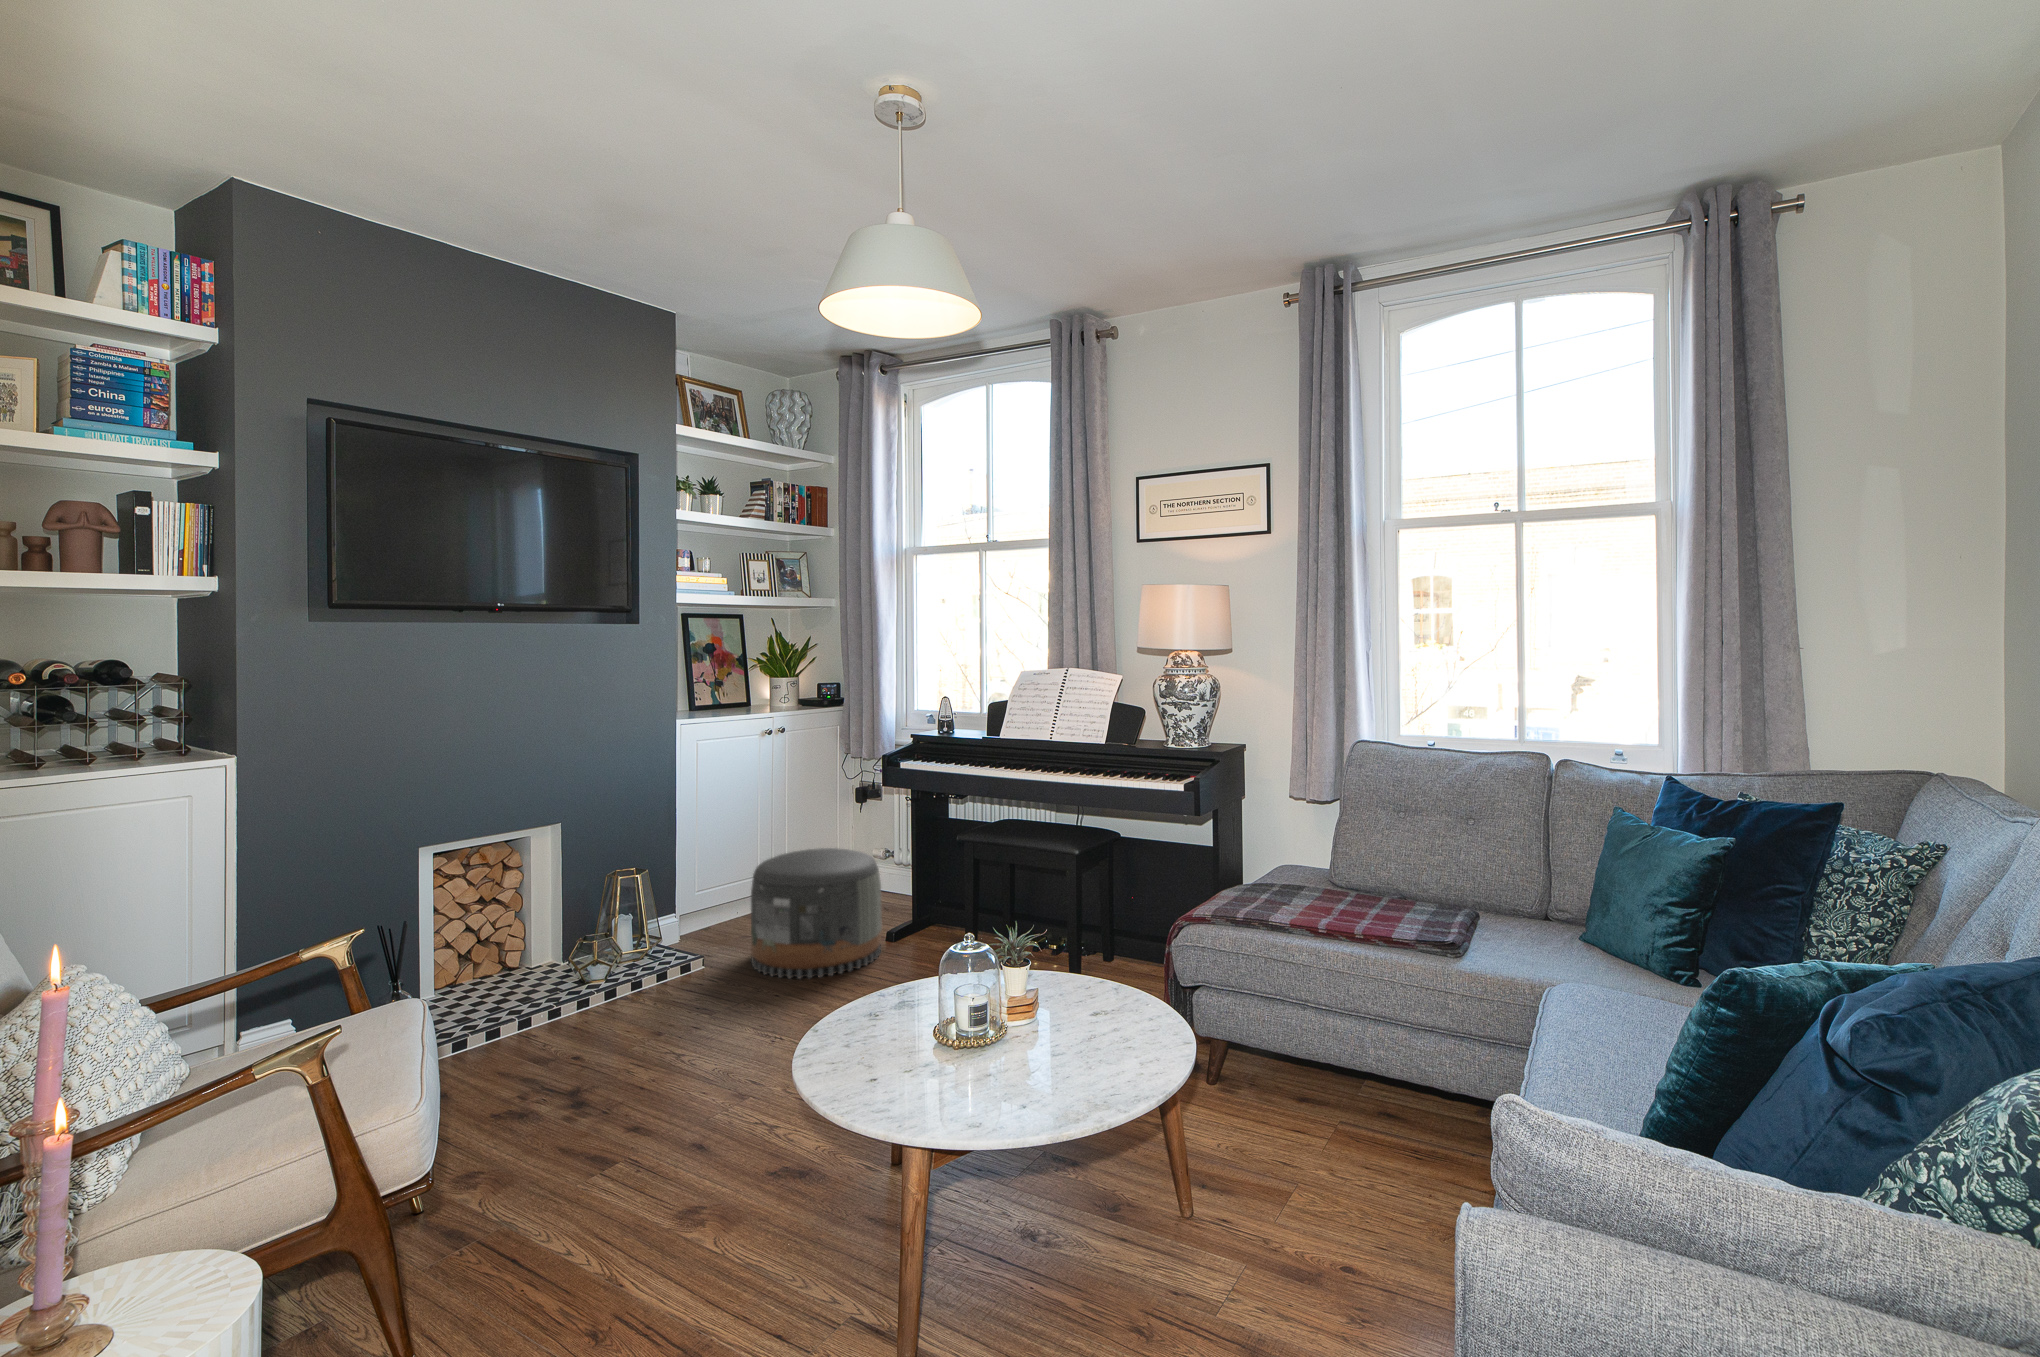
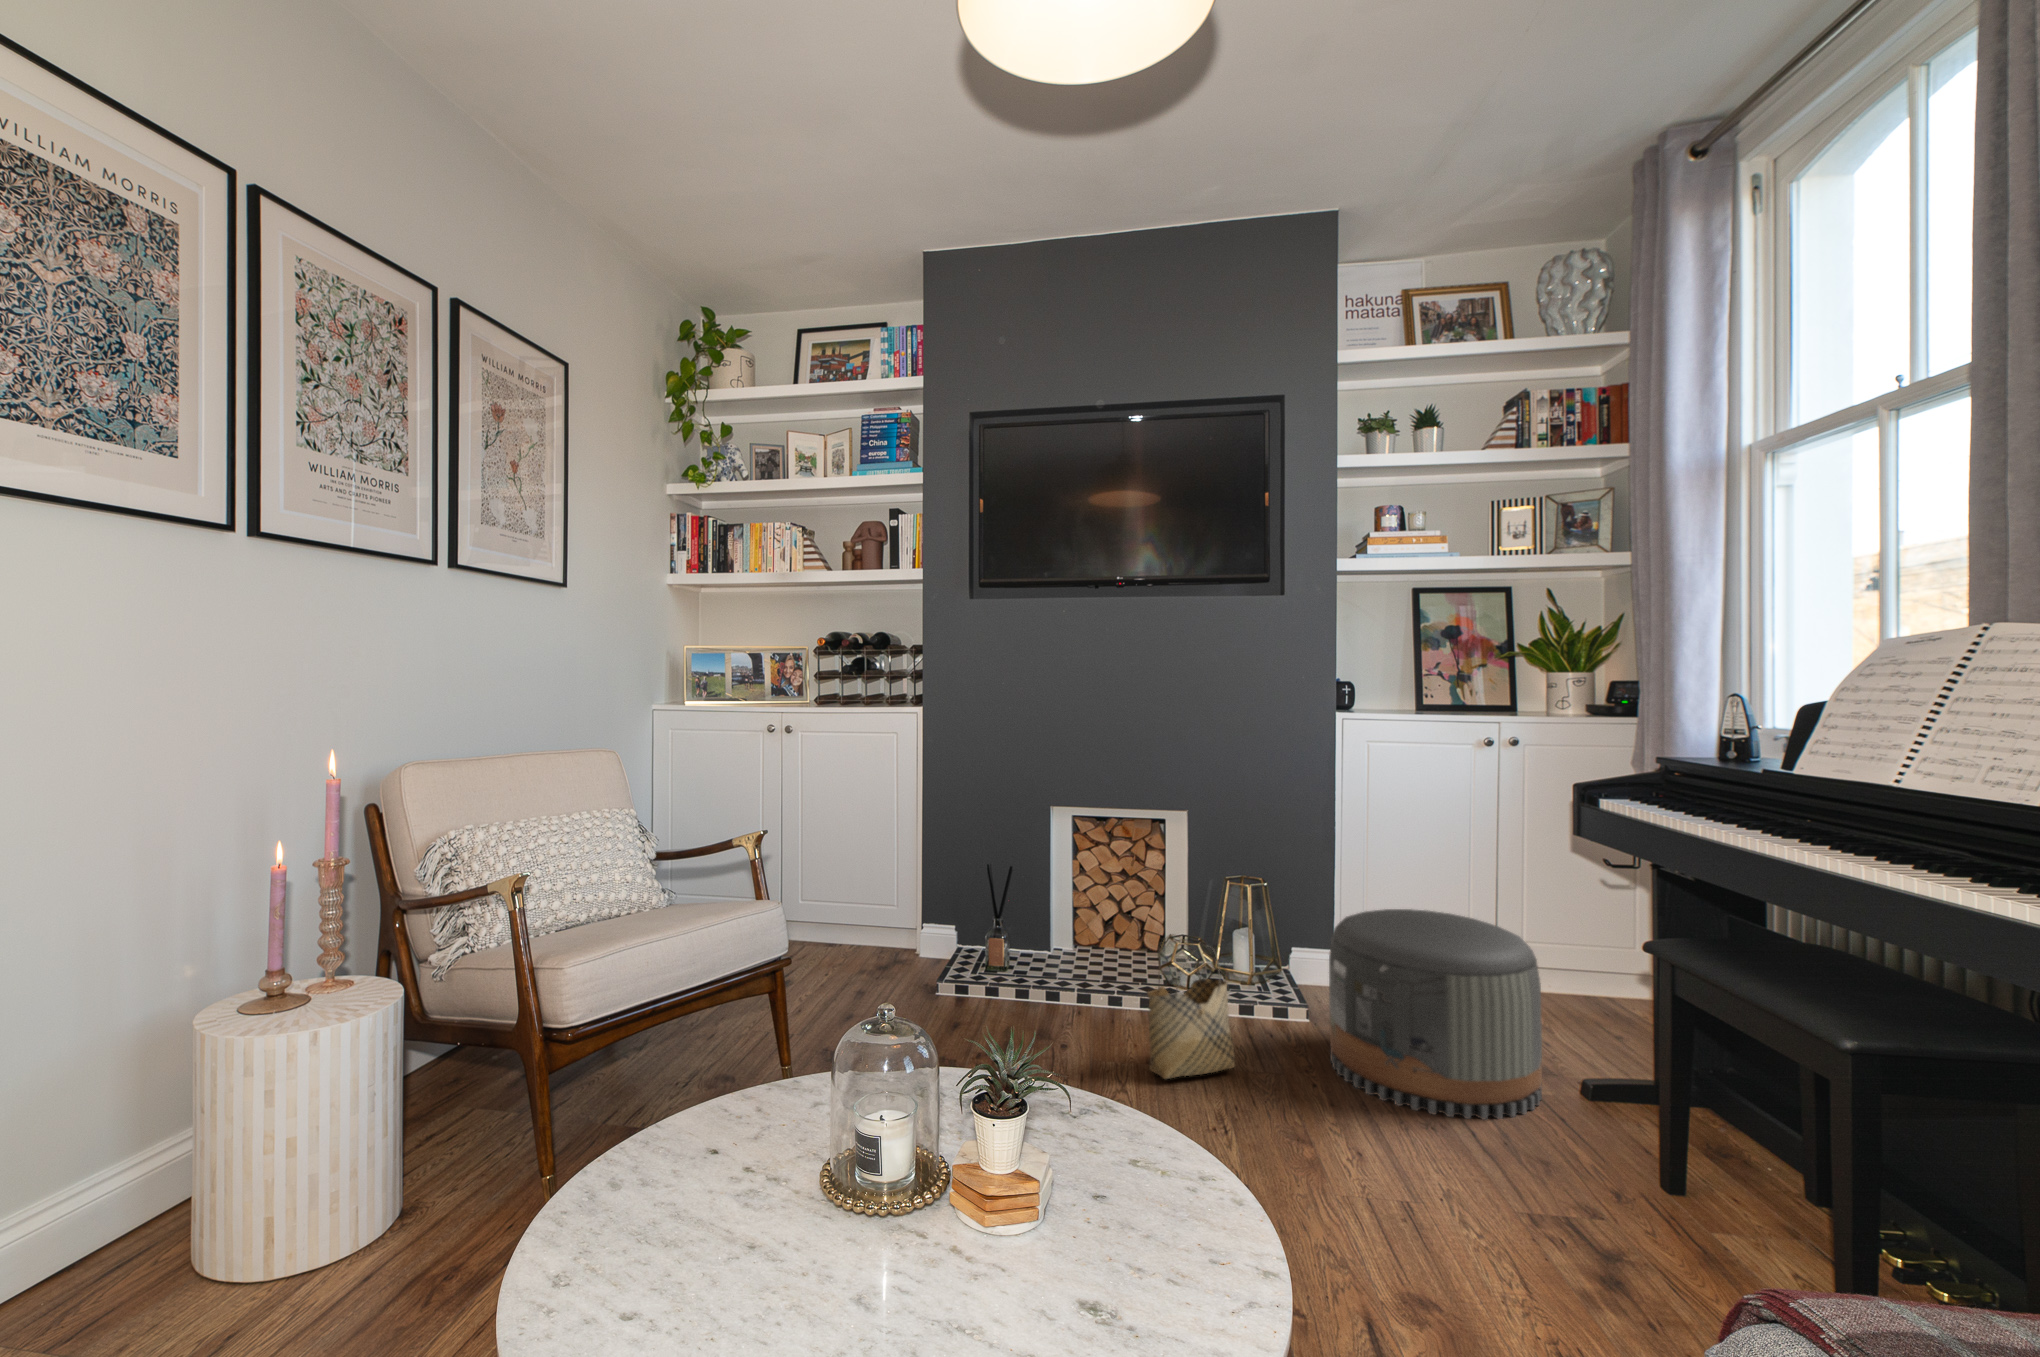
woven basket: none [679,912,732,1028] -> present [1147,934,1235,1079]

